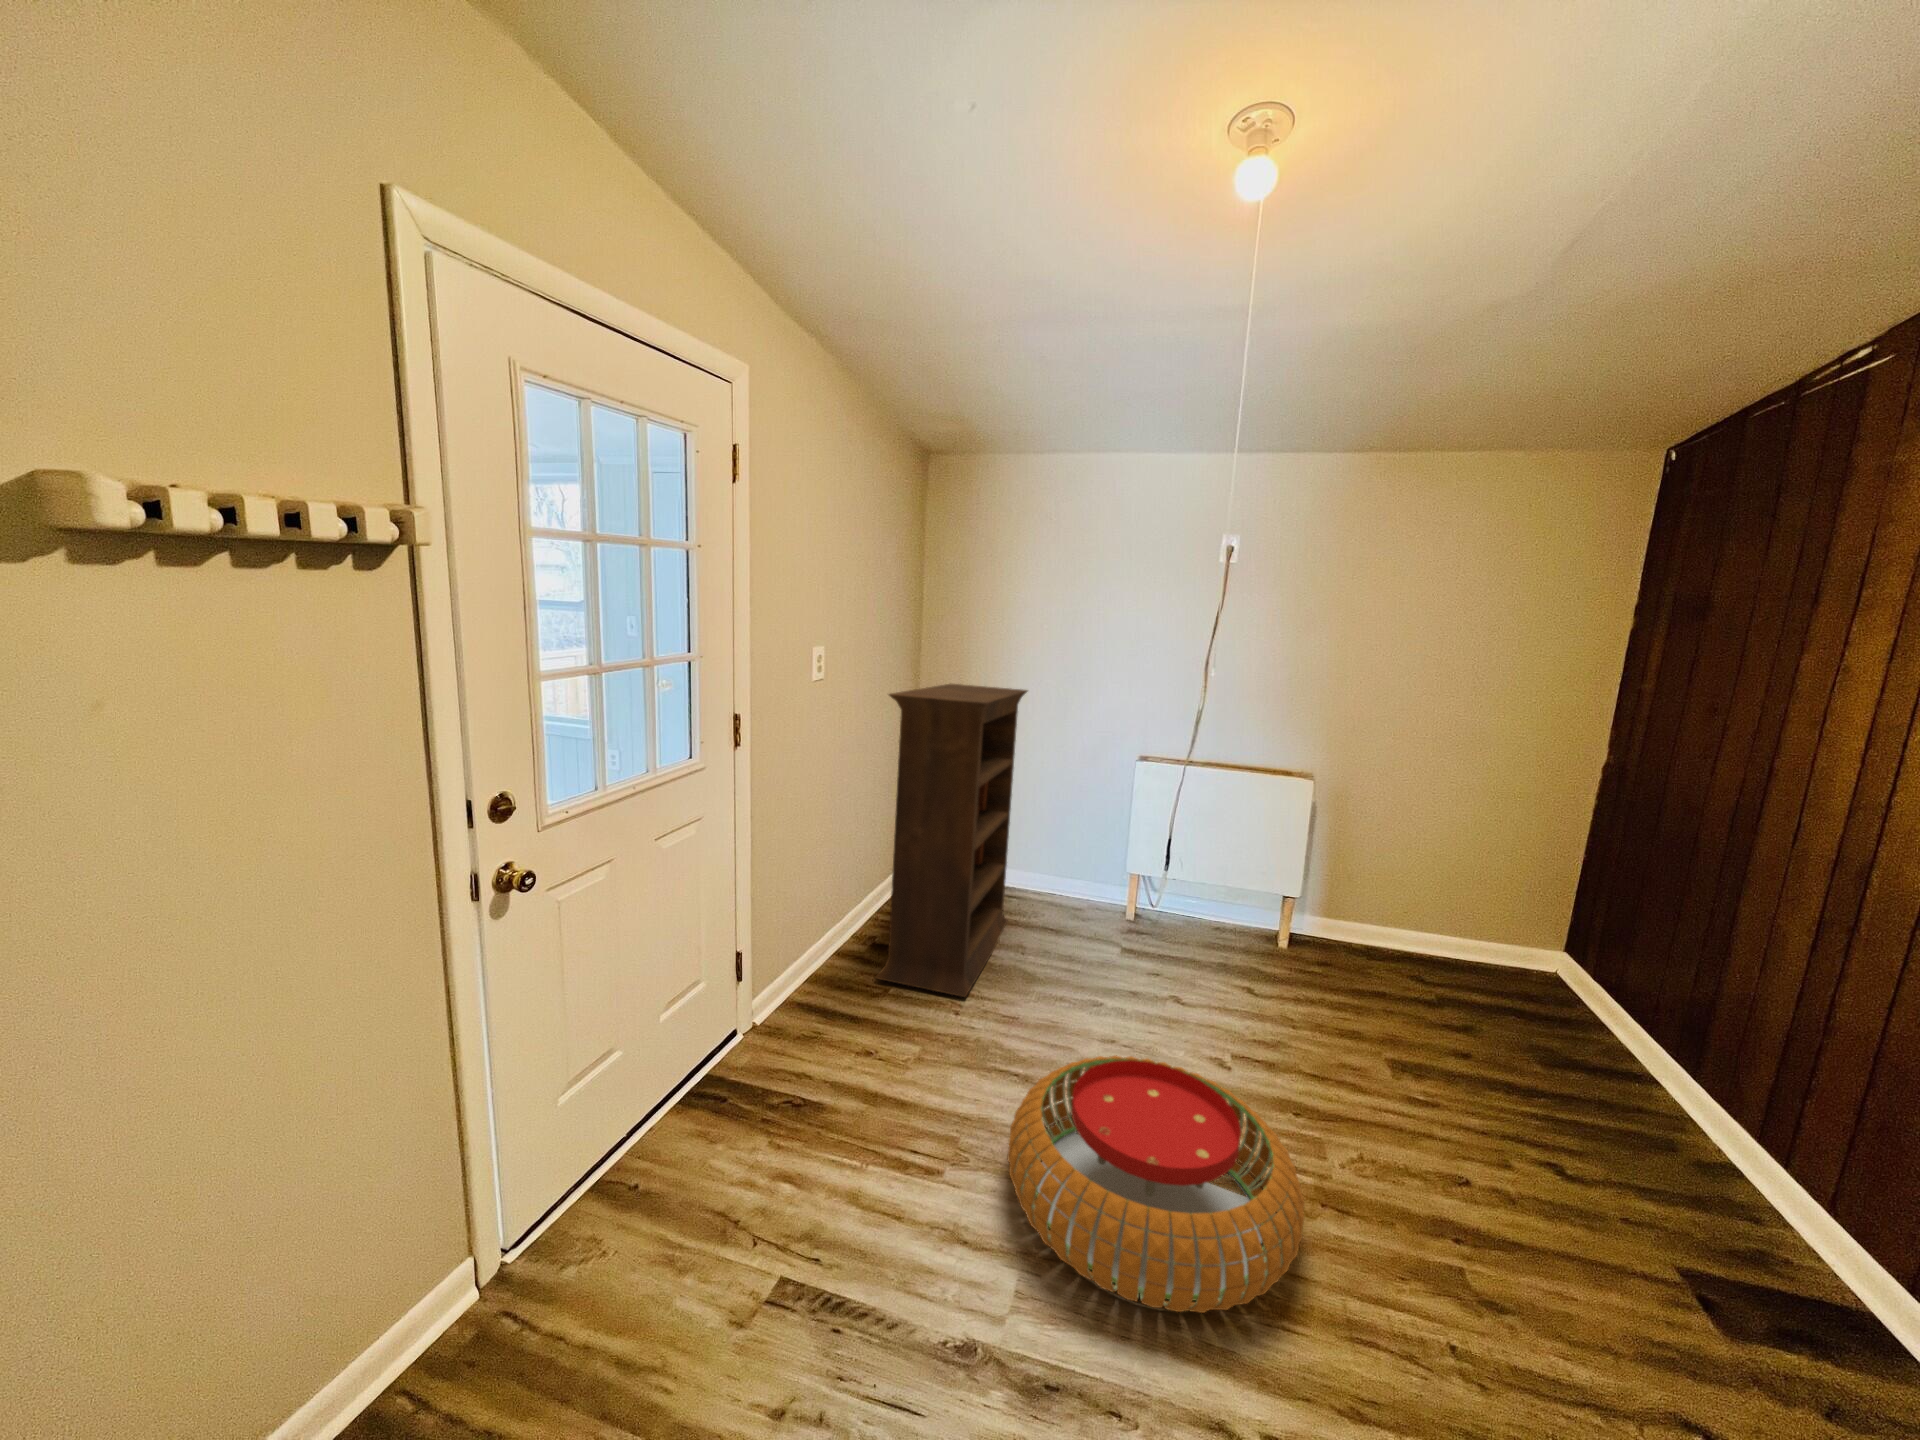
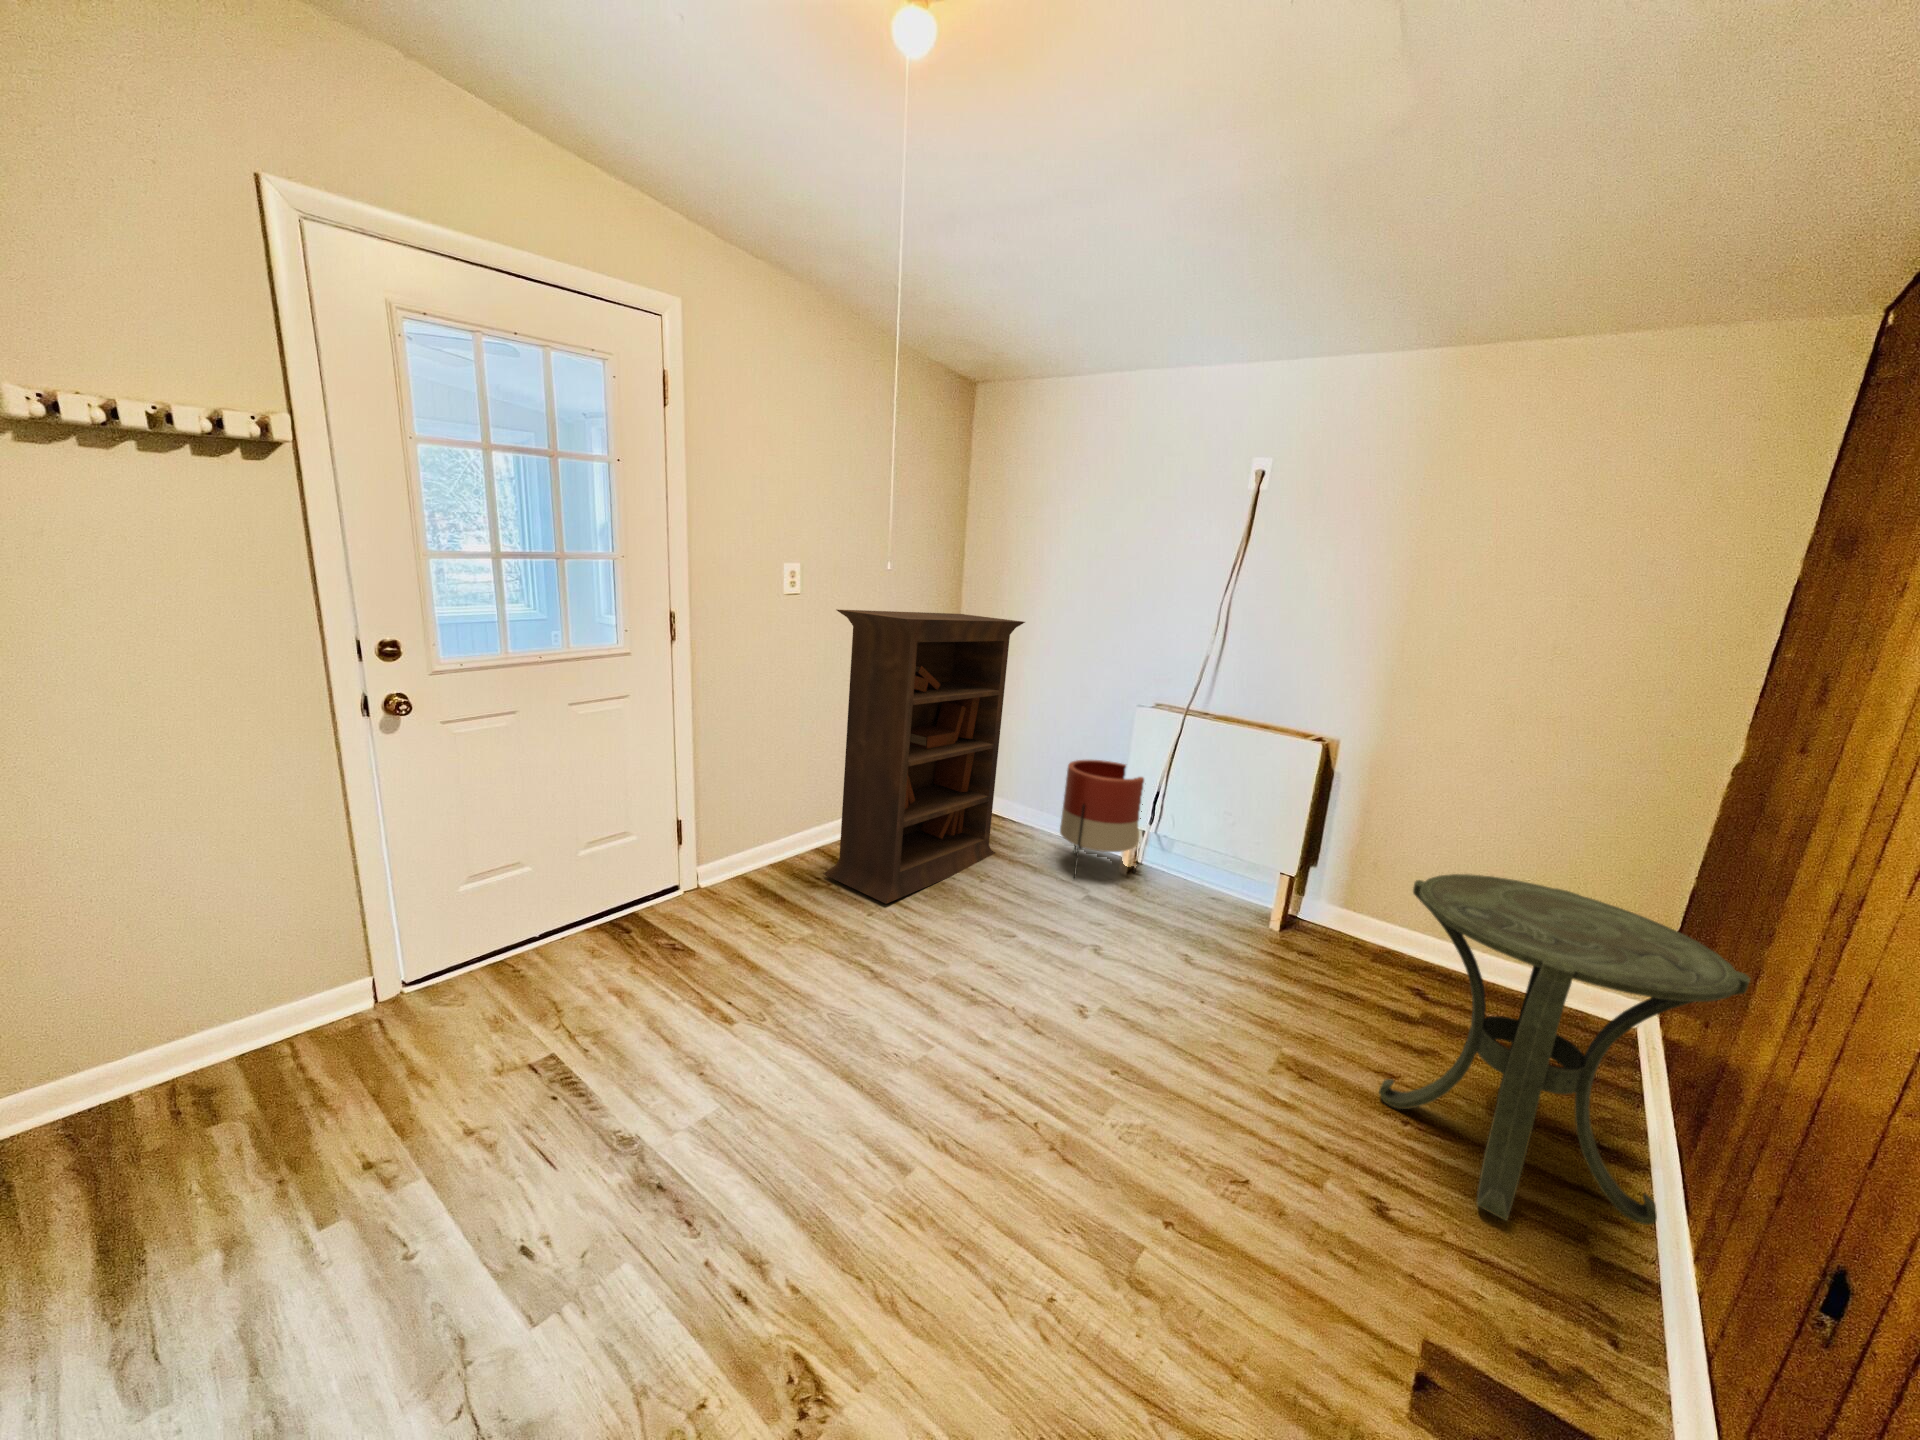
planter: none [1070,815,1149,933] -> present [1060,760,1144,878]
side table: none [1466,883,1729,1149] -> present [1379,874,1750,1225]
pouf: present [1007,1055,1305,1313] -> none [736,958,1022,1190]

